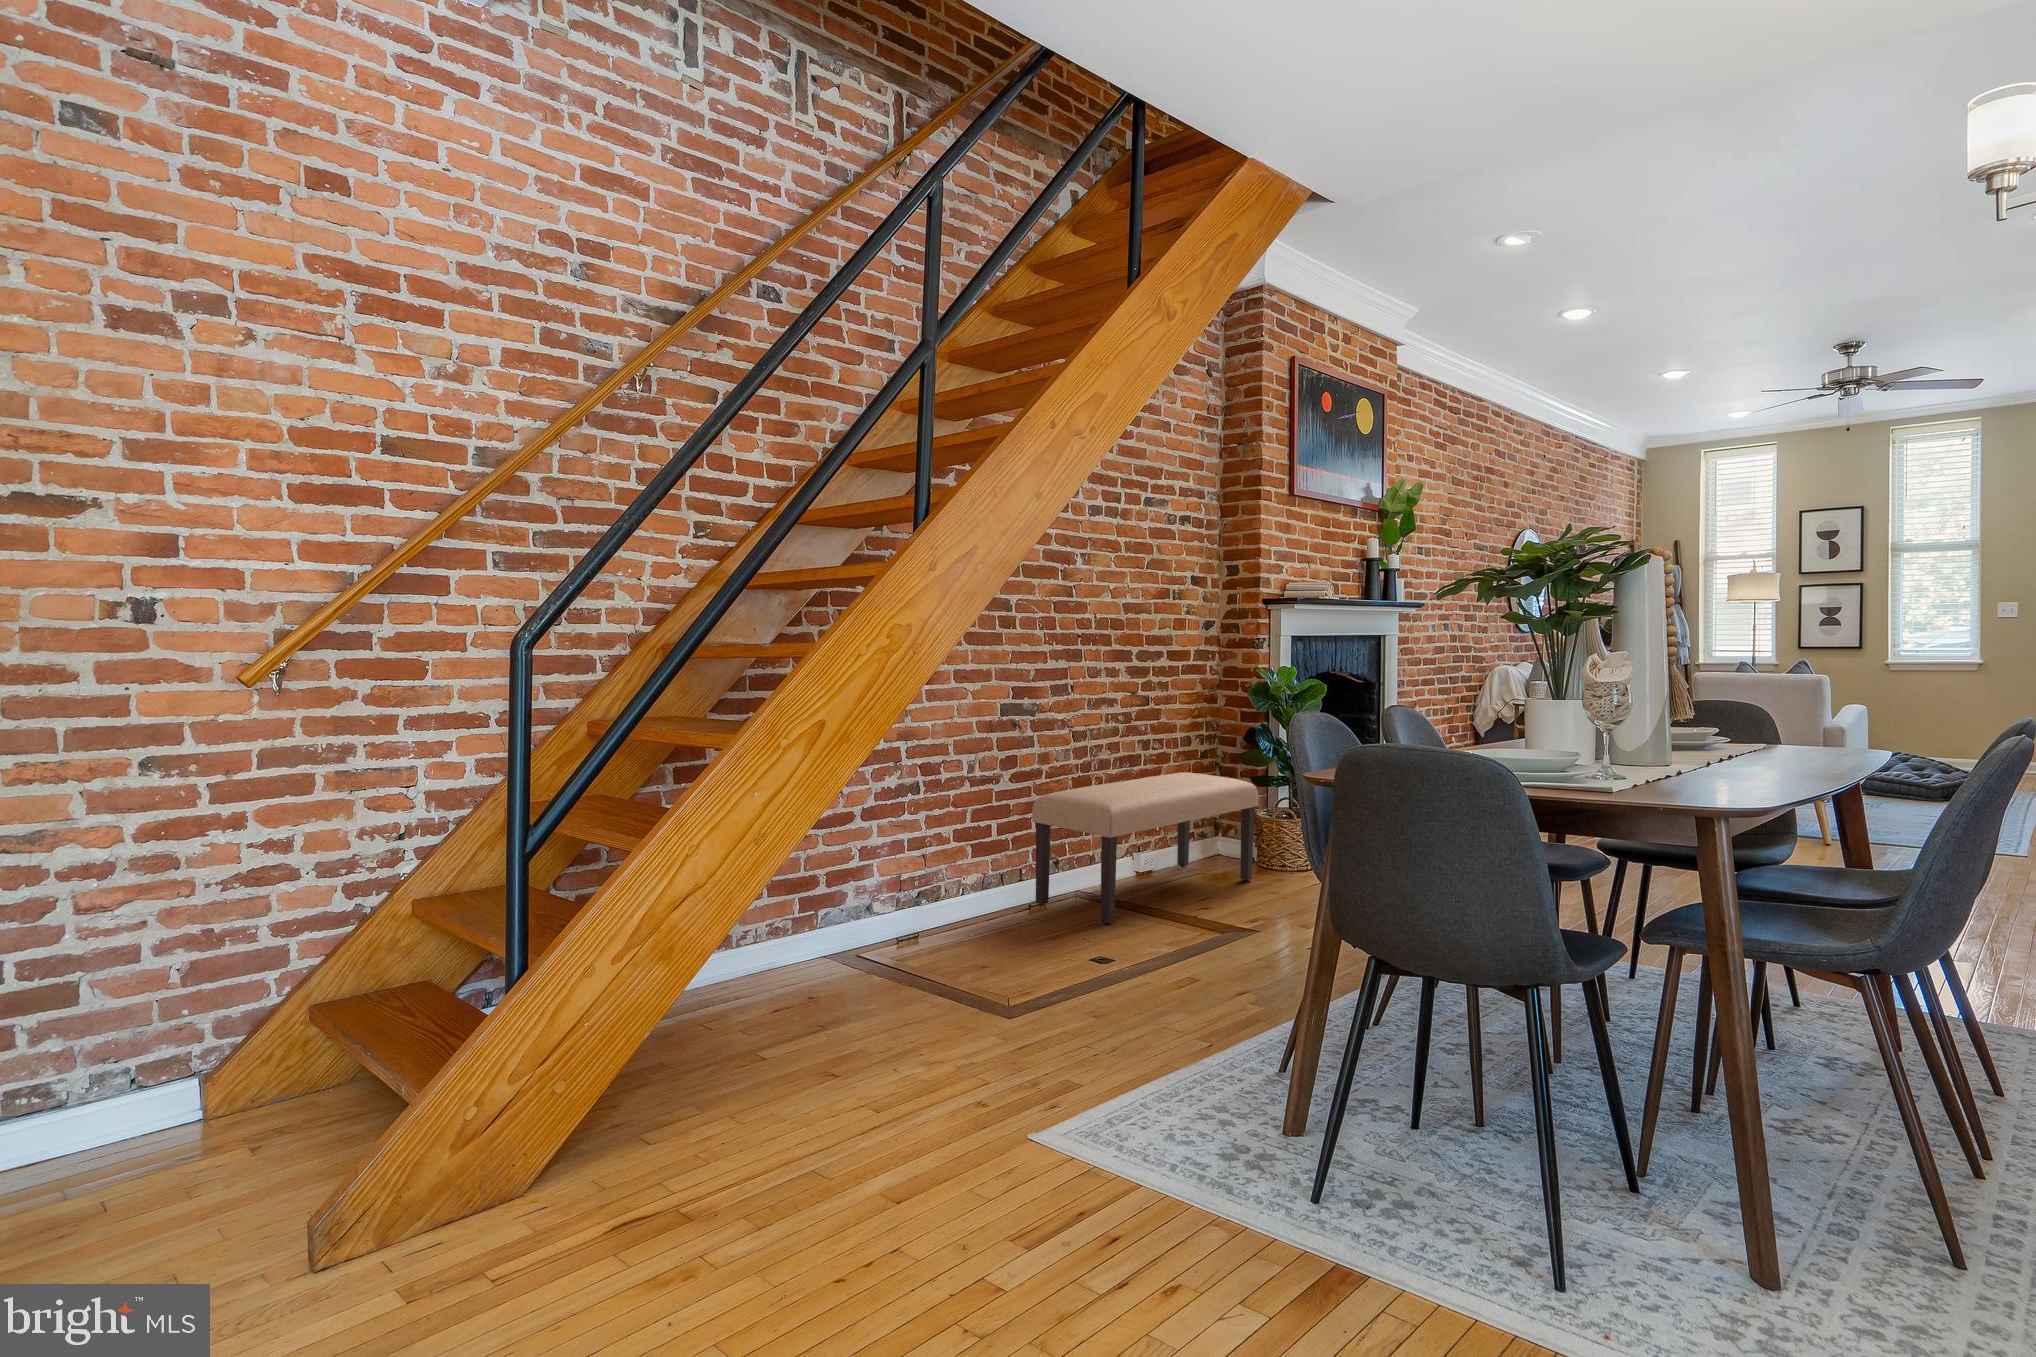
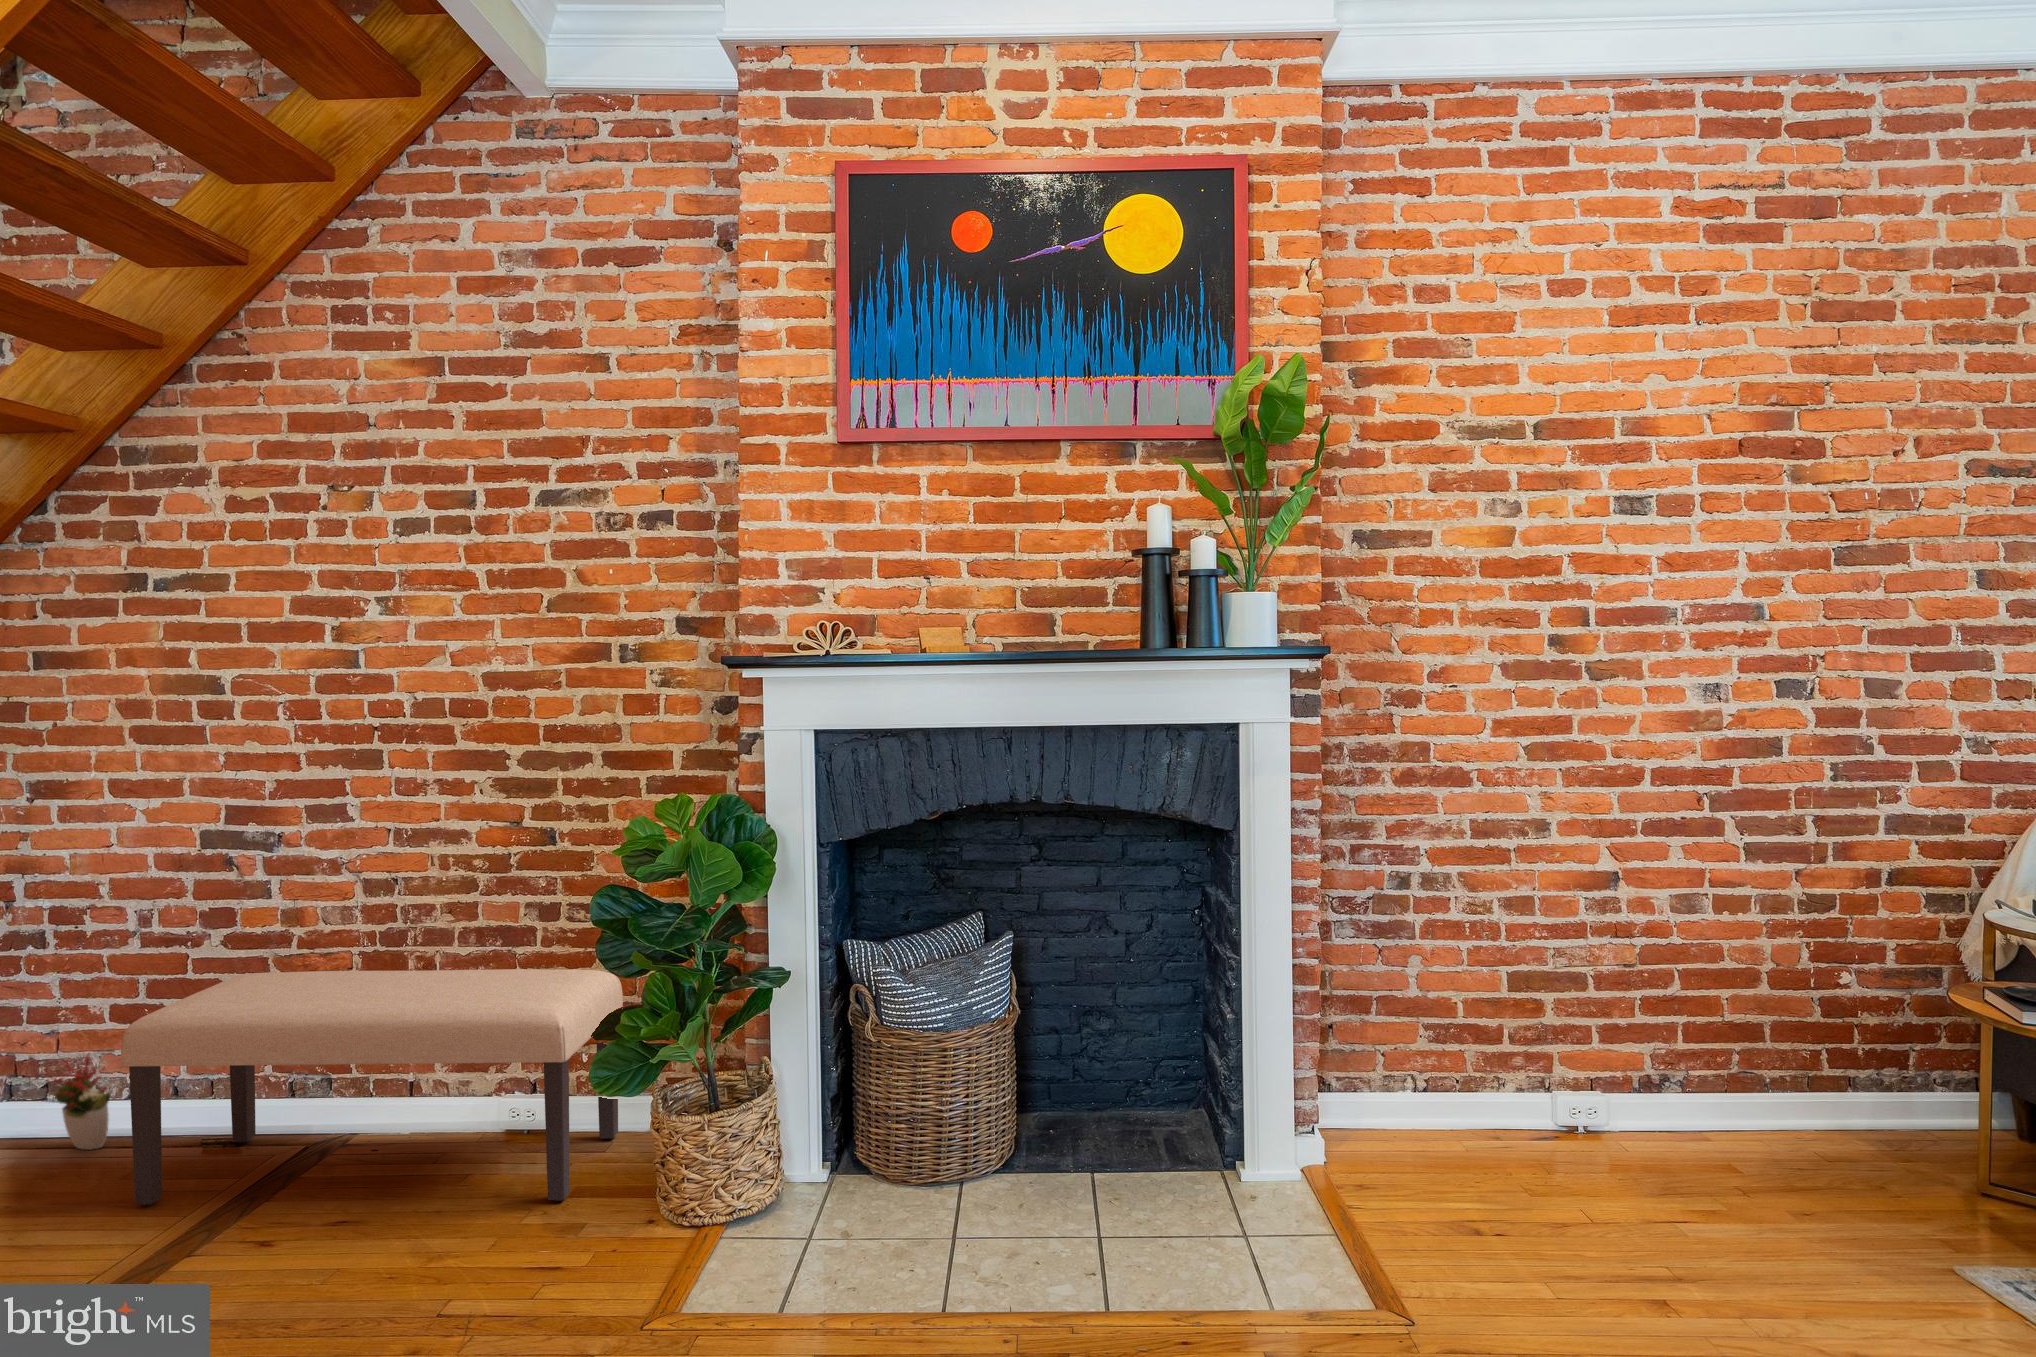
decorative plant: none [954,859,991,927] -> present [50,1053,110,1150]

